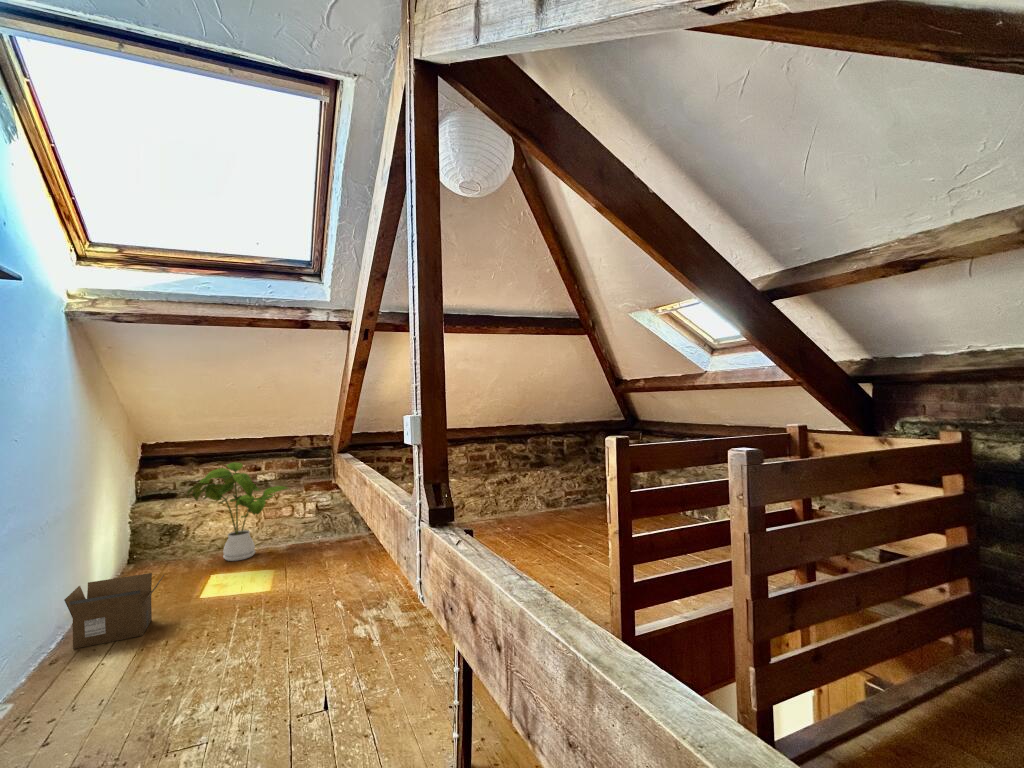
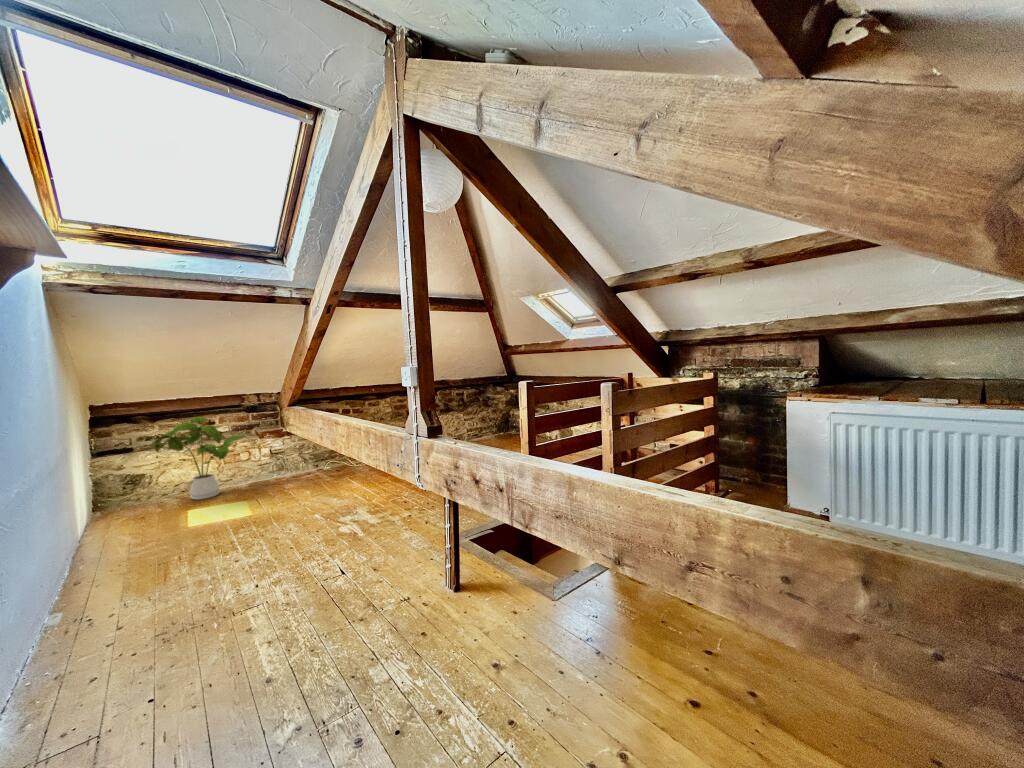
cardboard box: present [64,573,164,649] -> none [70,509,159,576]

